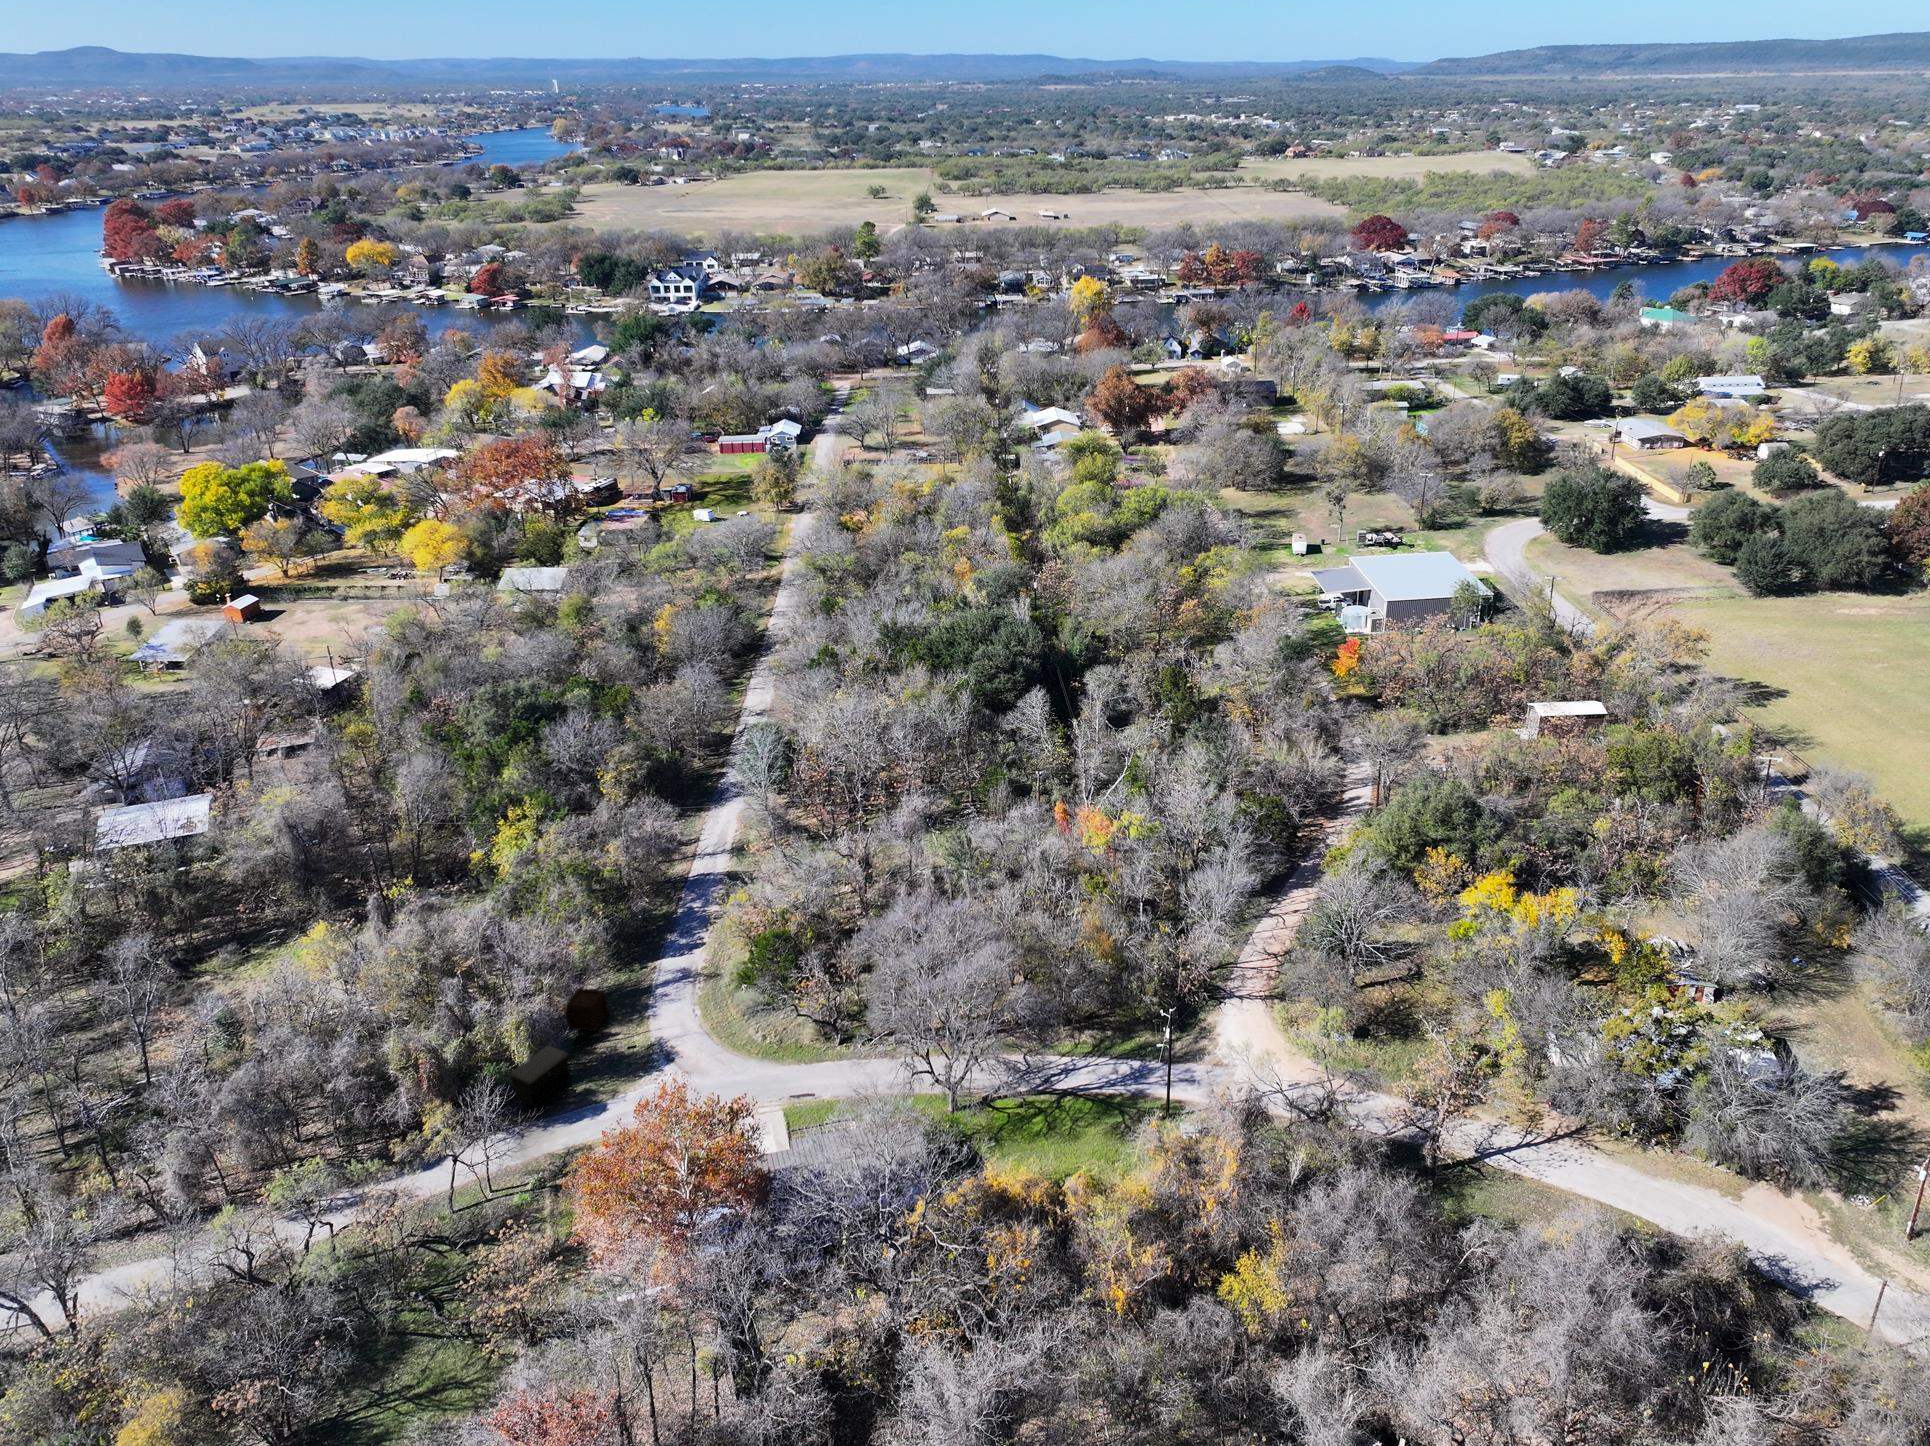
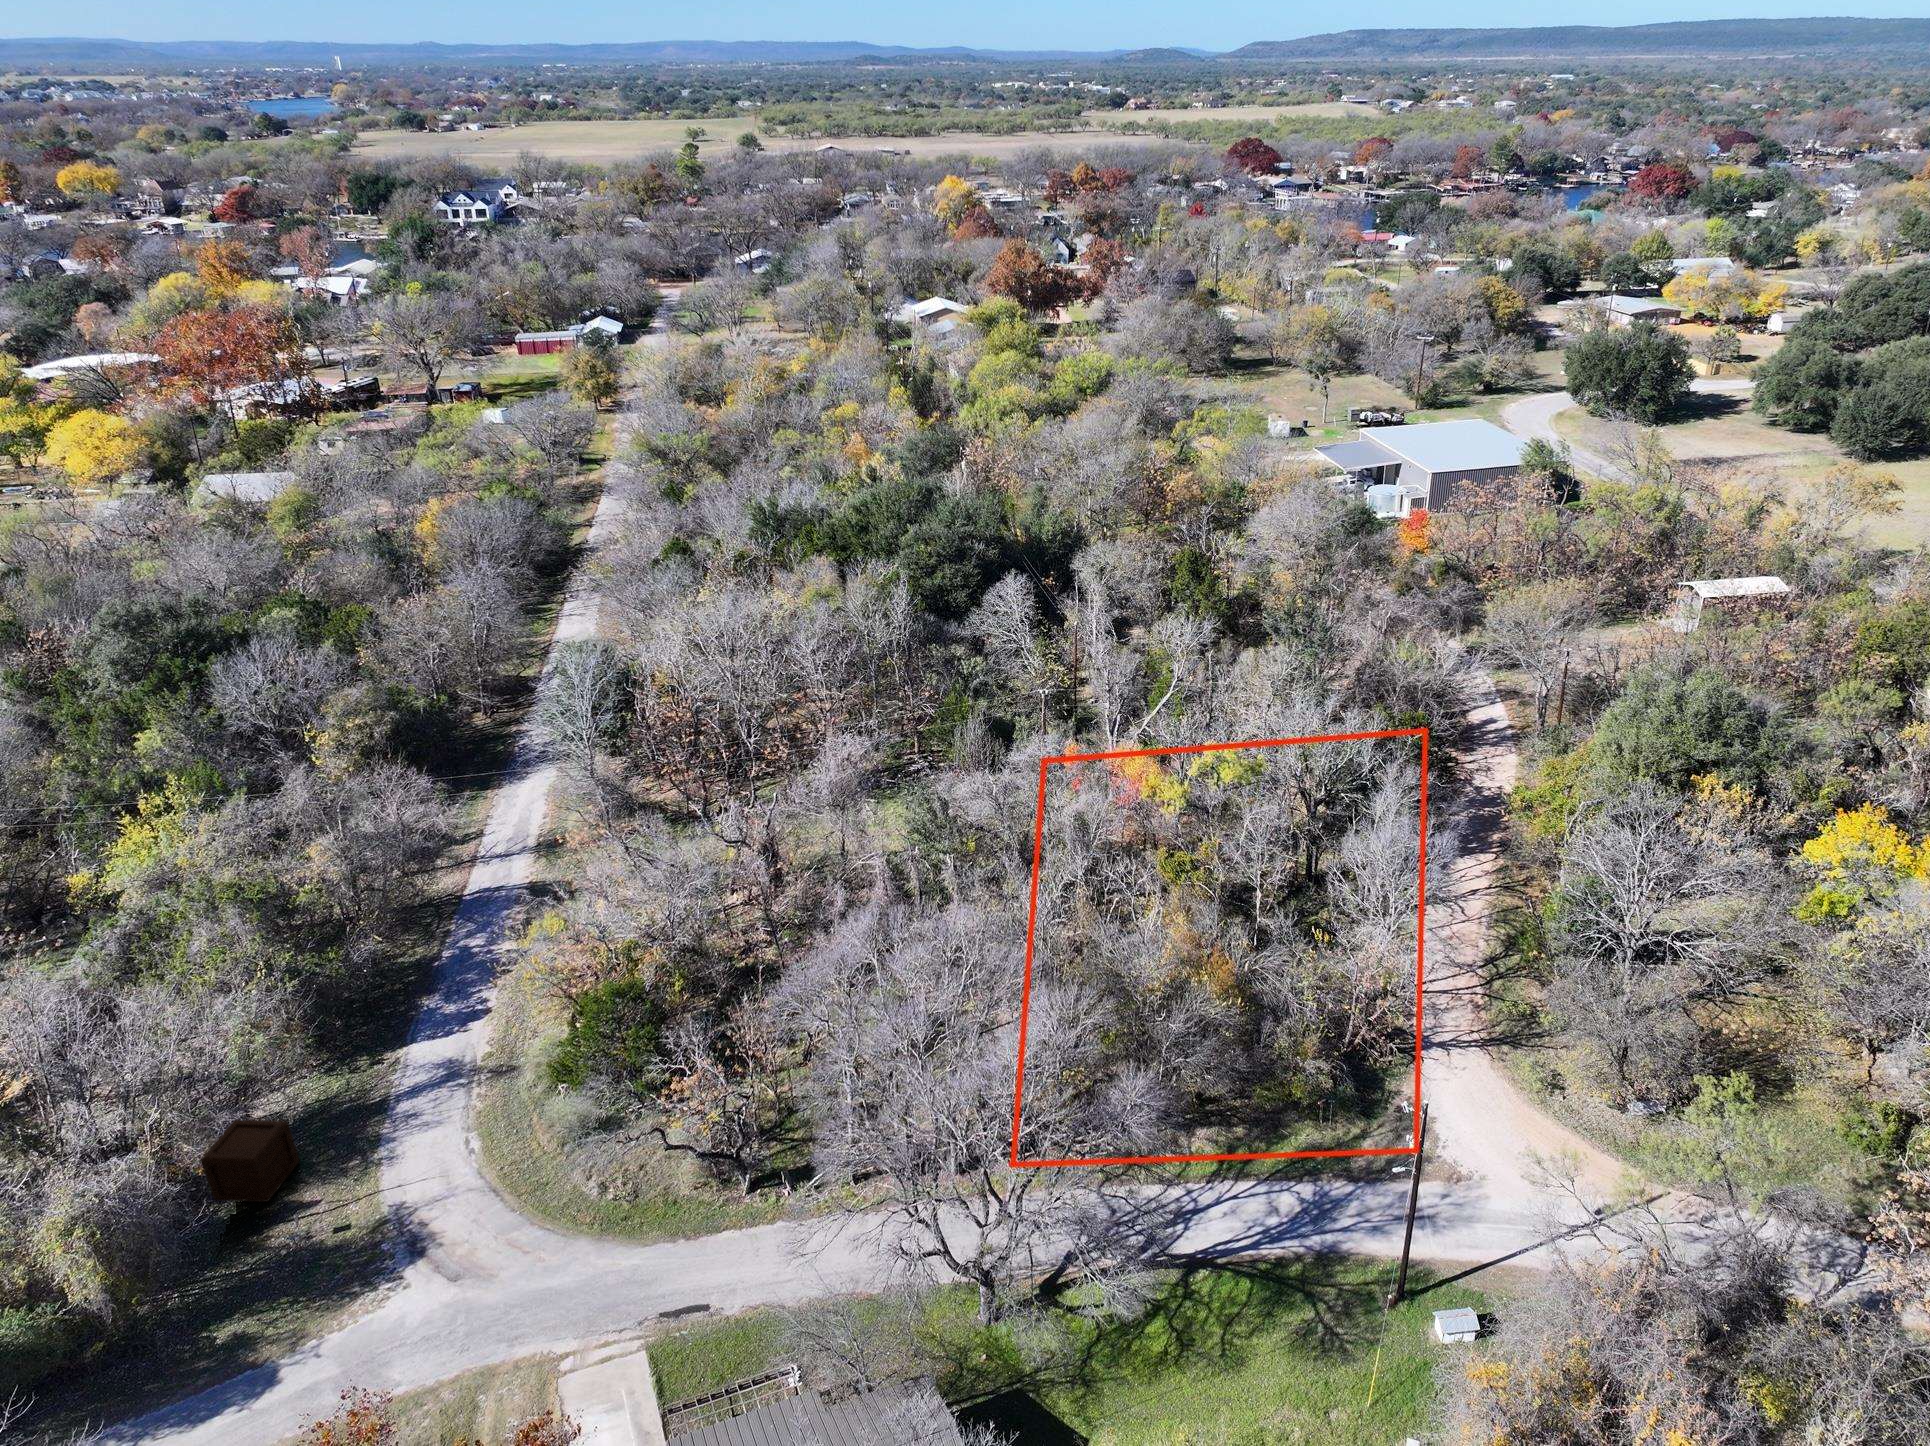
storage bench: present [511,1045,570,1106] -> none [59,1251,206,1390]

